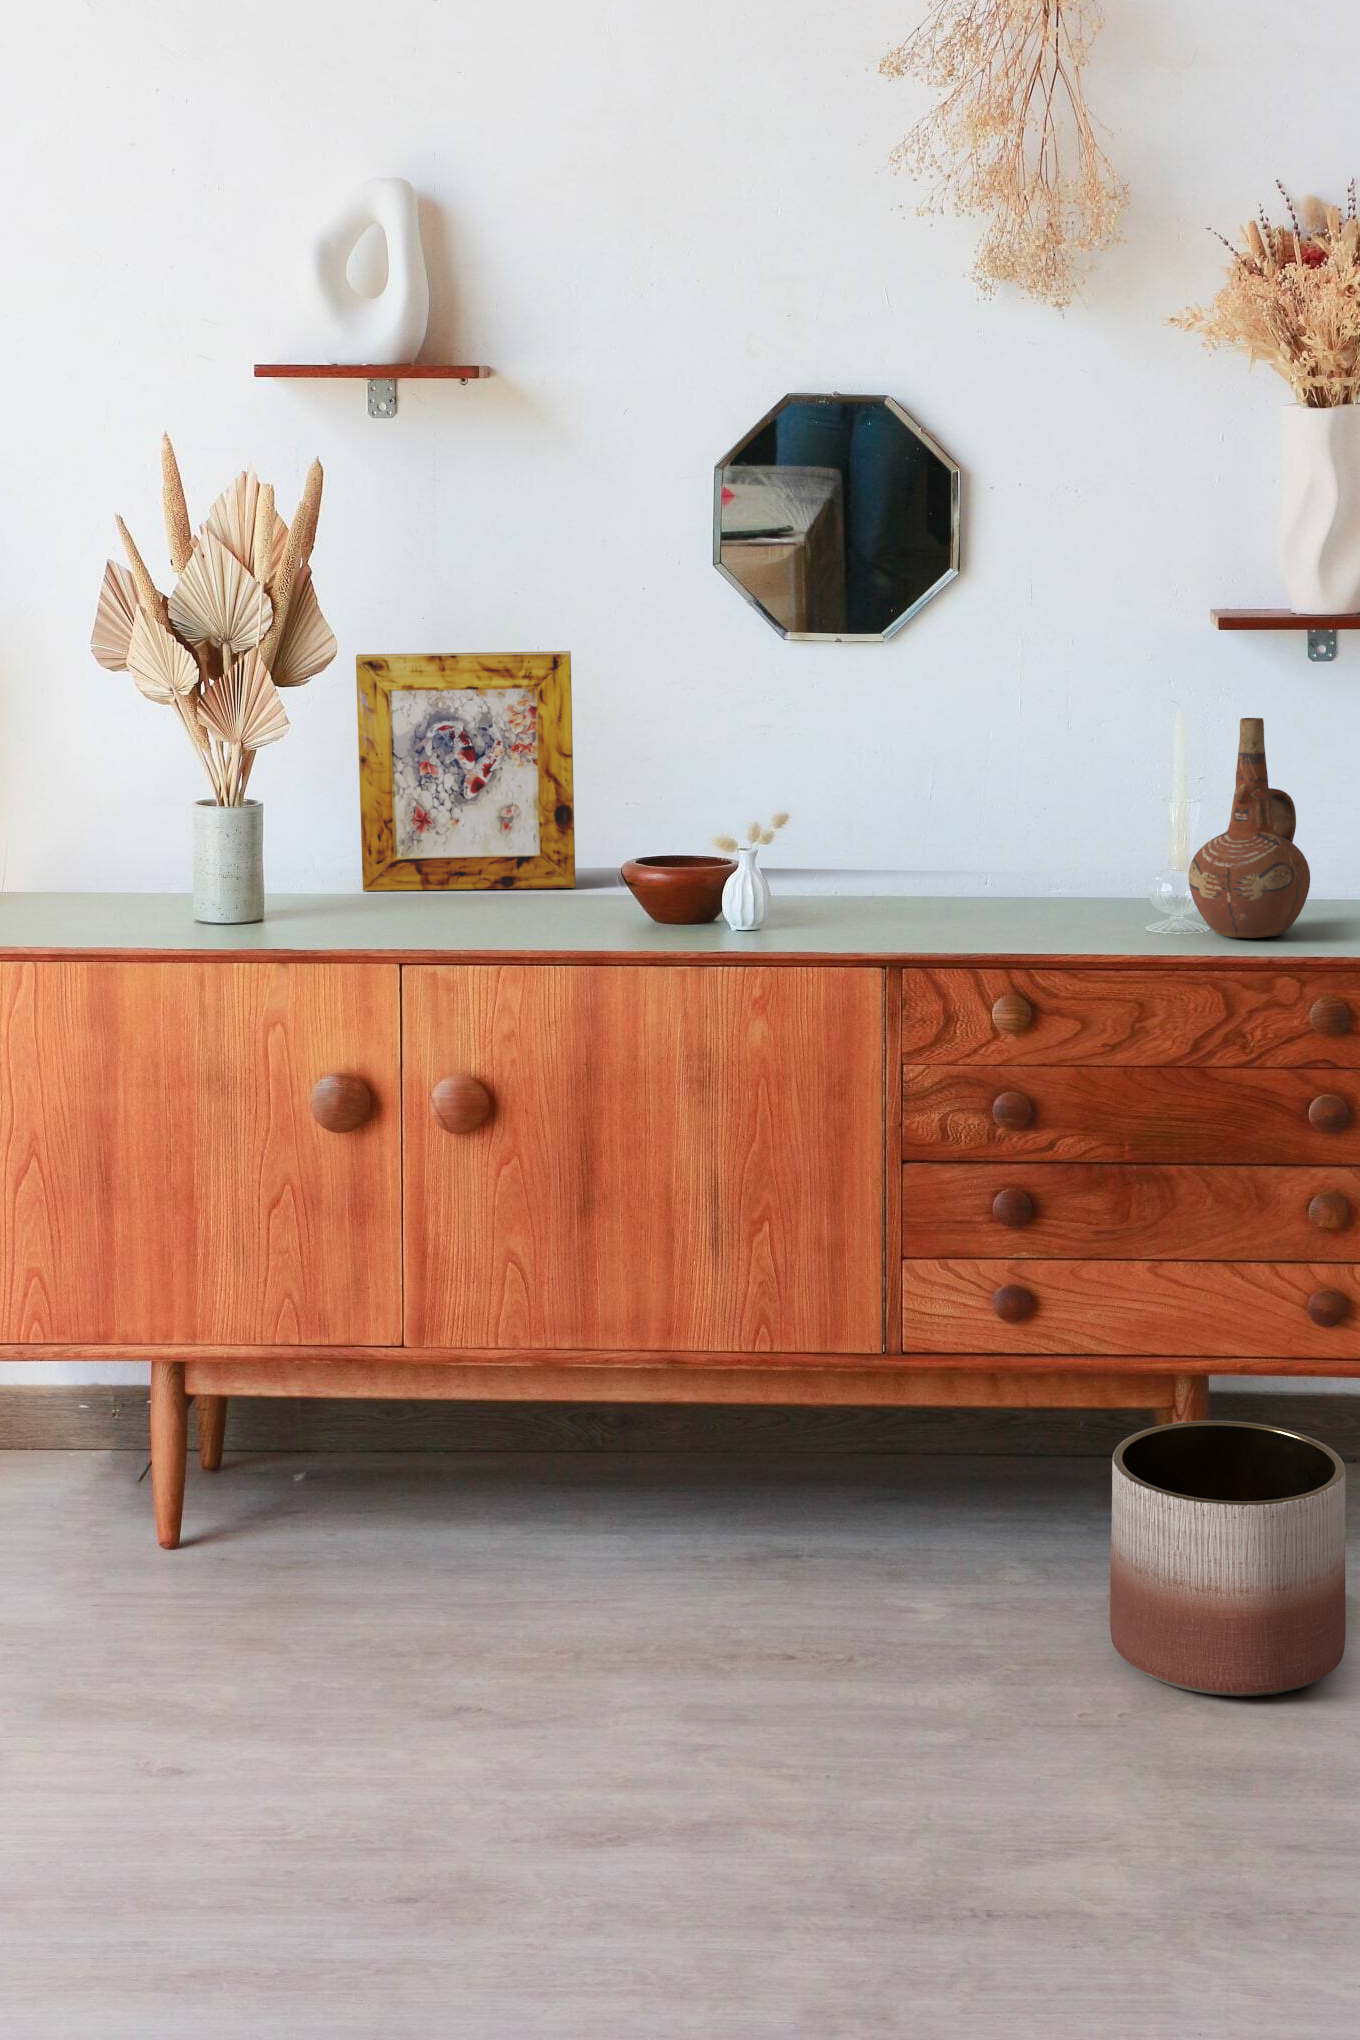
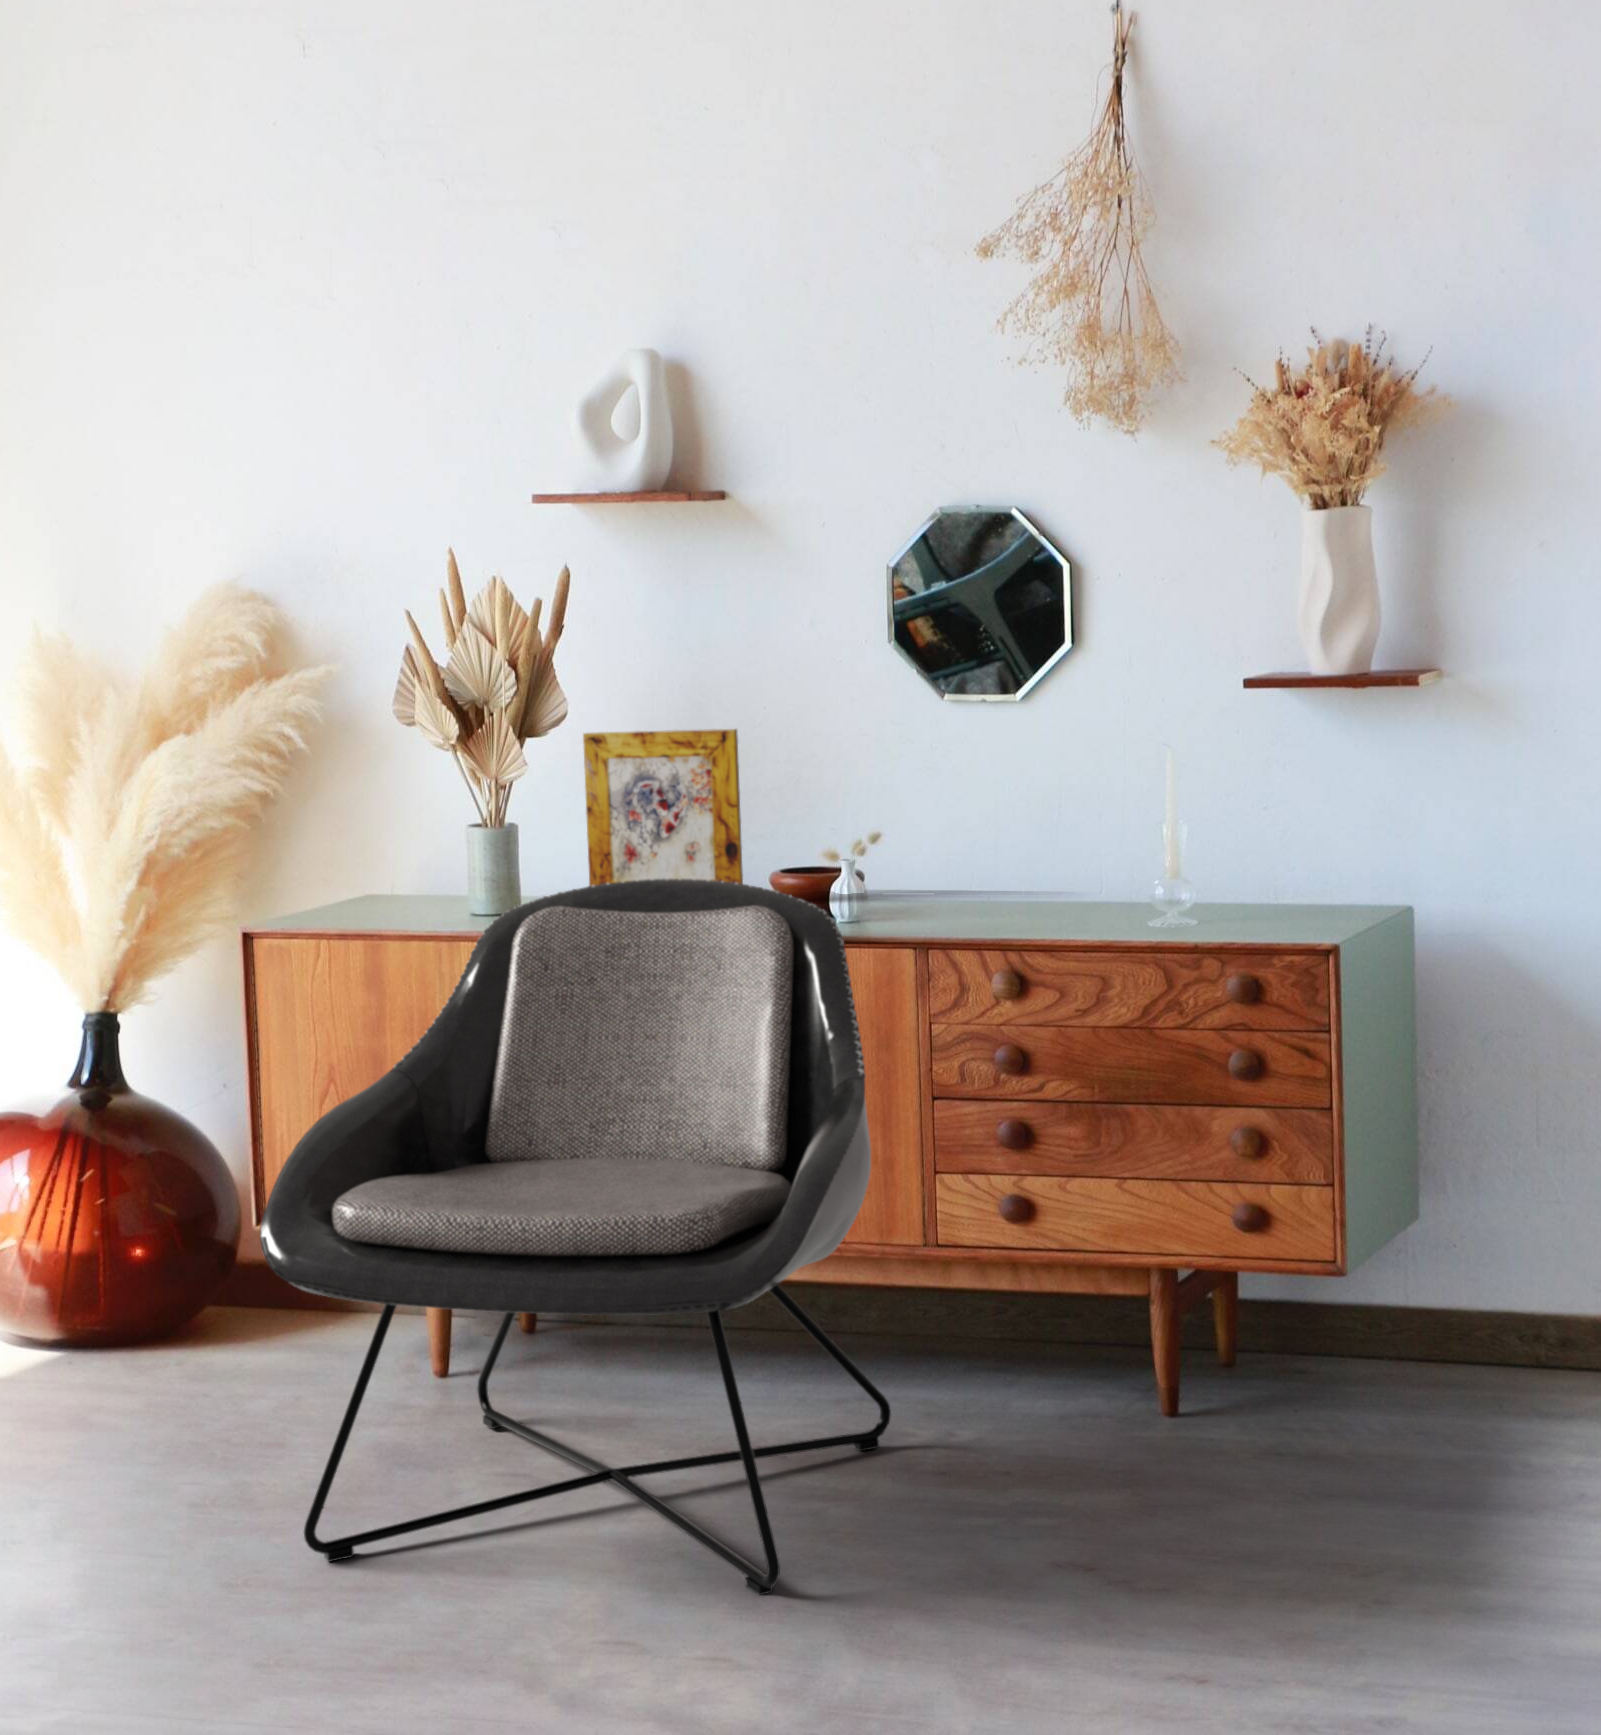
ceramic pitcher: present [1189,718,1310,938] -> none [1150,764,1243,931]
lounge chair: none [90,877,926,1905] -> present [260,879,891,1595]
planter: present [1110,1421,1346,1696] -> none [1059,1300,1241,1499]

